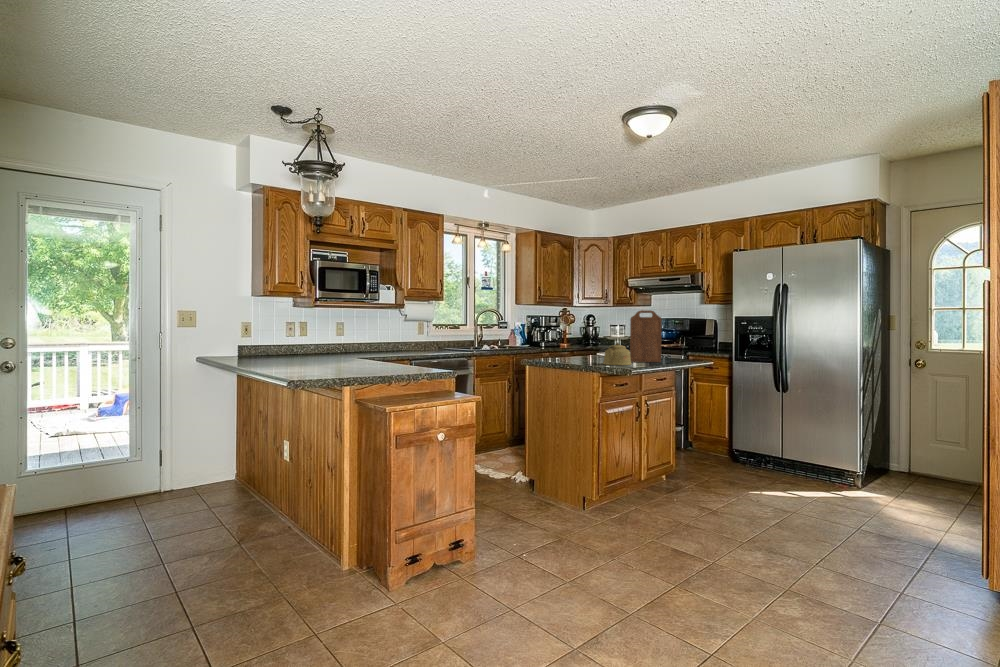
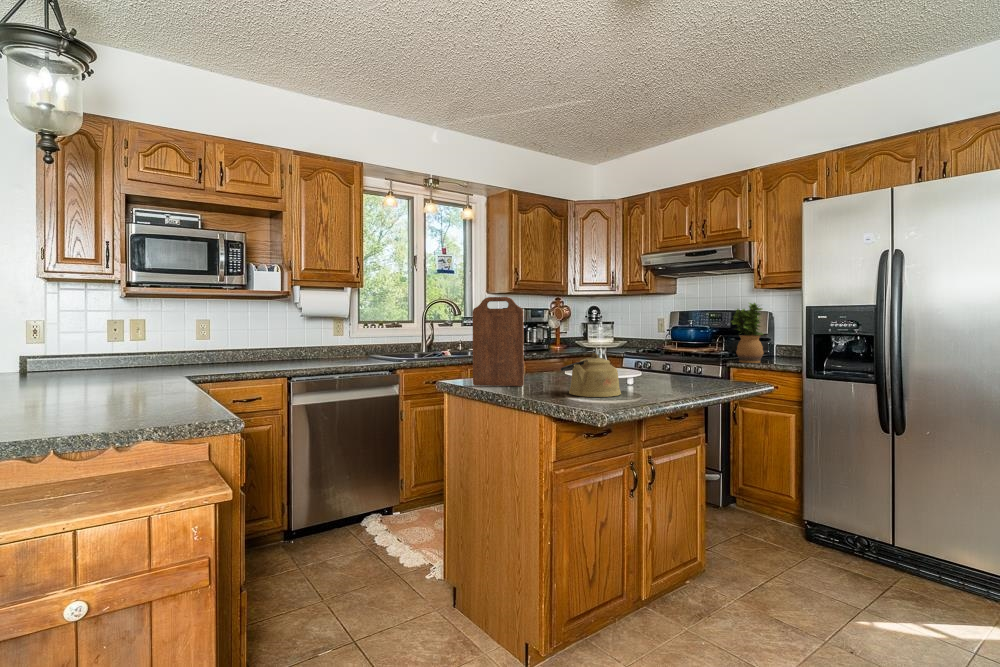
cutting board: present [630,310,662,362] -> present [473,297,524,386]
potted plant: none [688,314,710,353] -> present [730,303,764,363]

